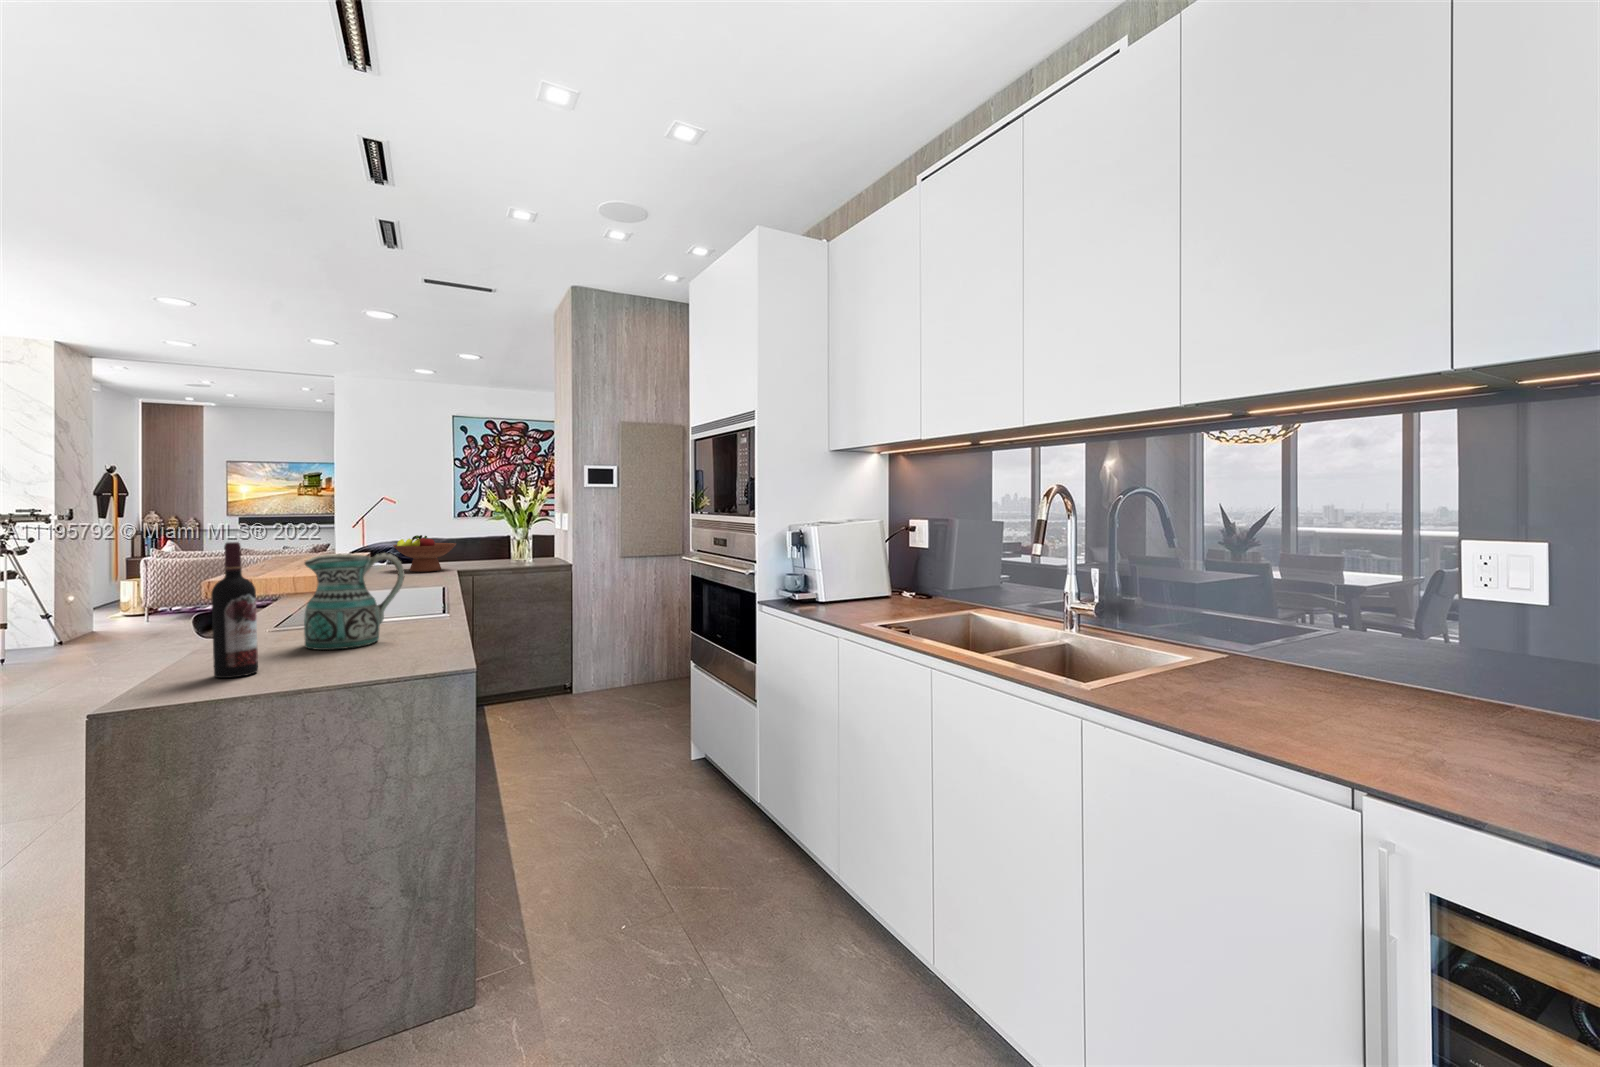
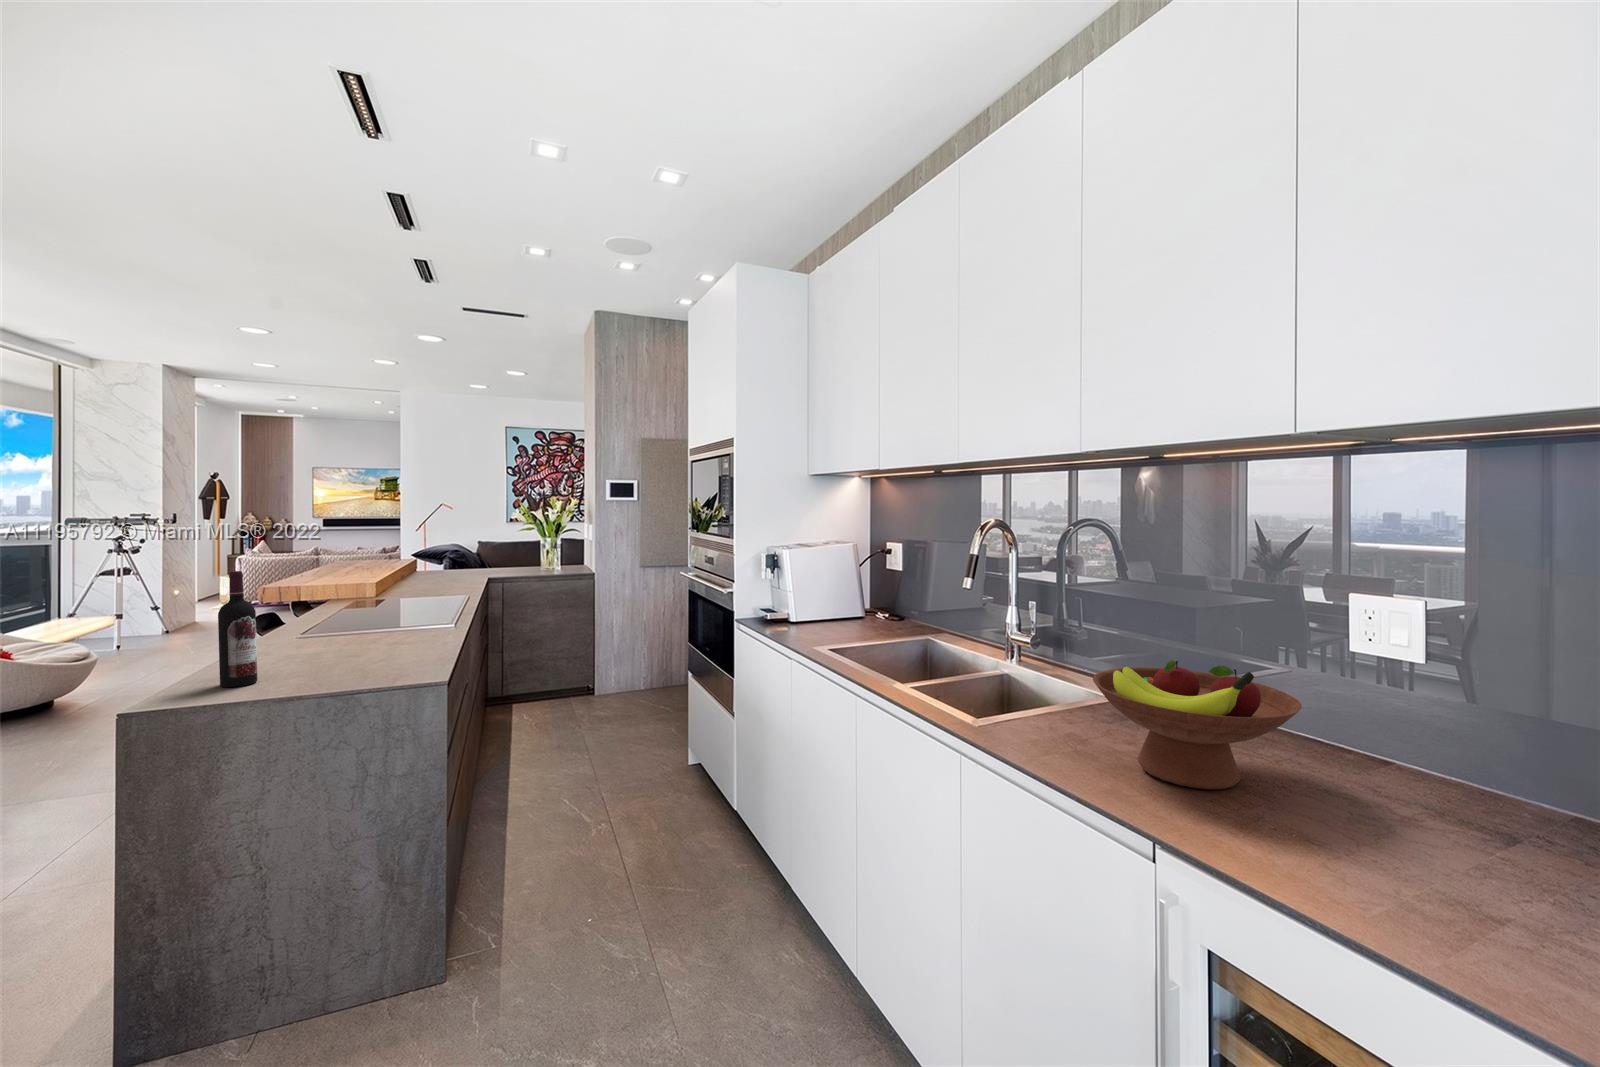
fruit bowl: present [393,535,456,572] -> present [1093,660,1302,790]
ceramic pitcher: present [304,553,404,650] -> none [308,576,396,662]

